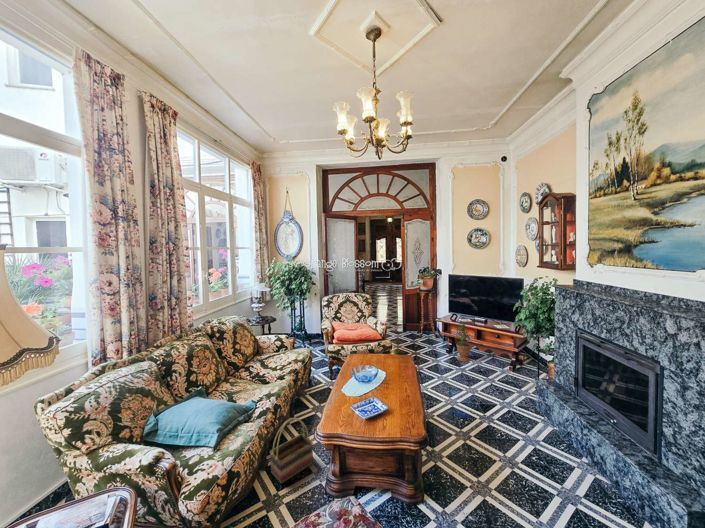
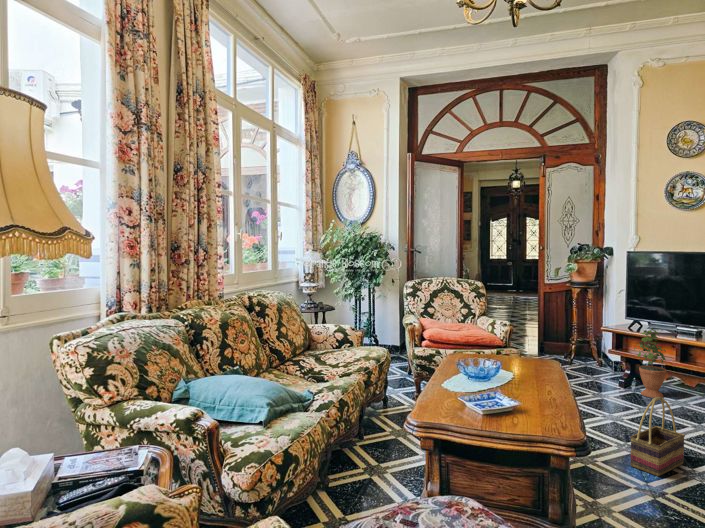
basket: present [270,418,313,483] -> present [630,397,685,476]

